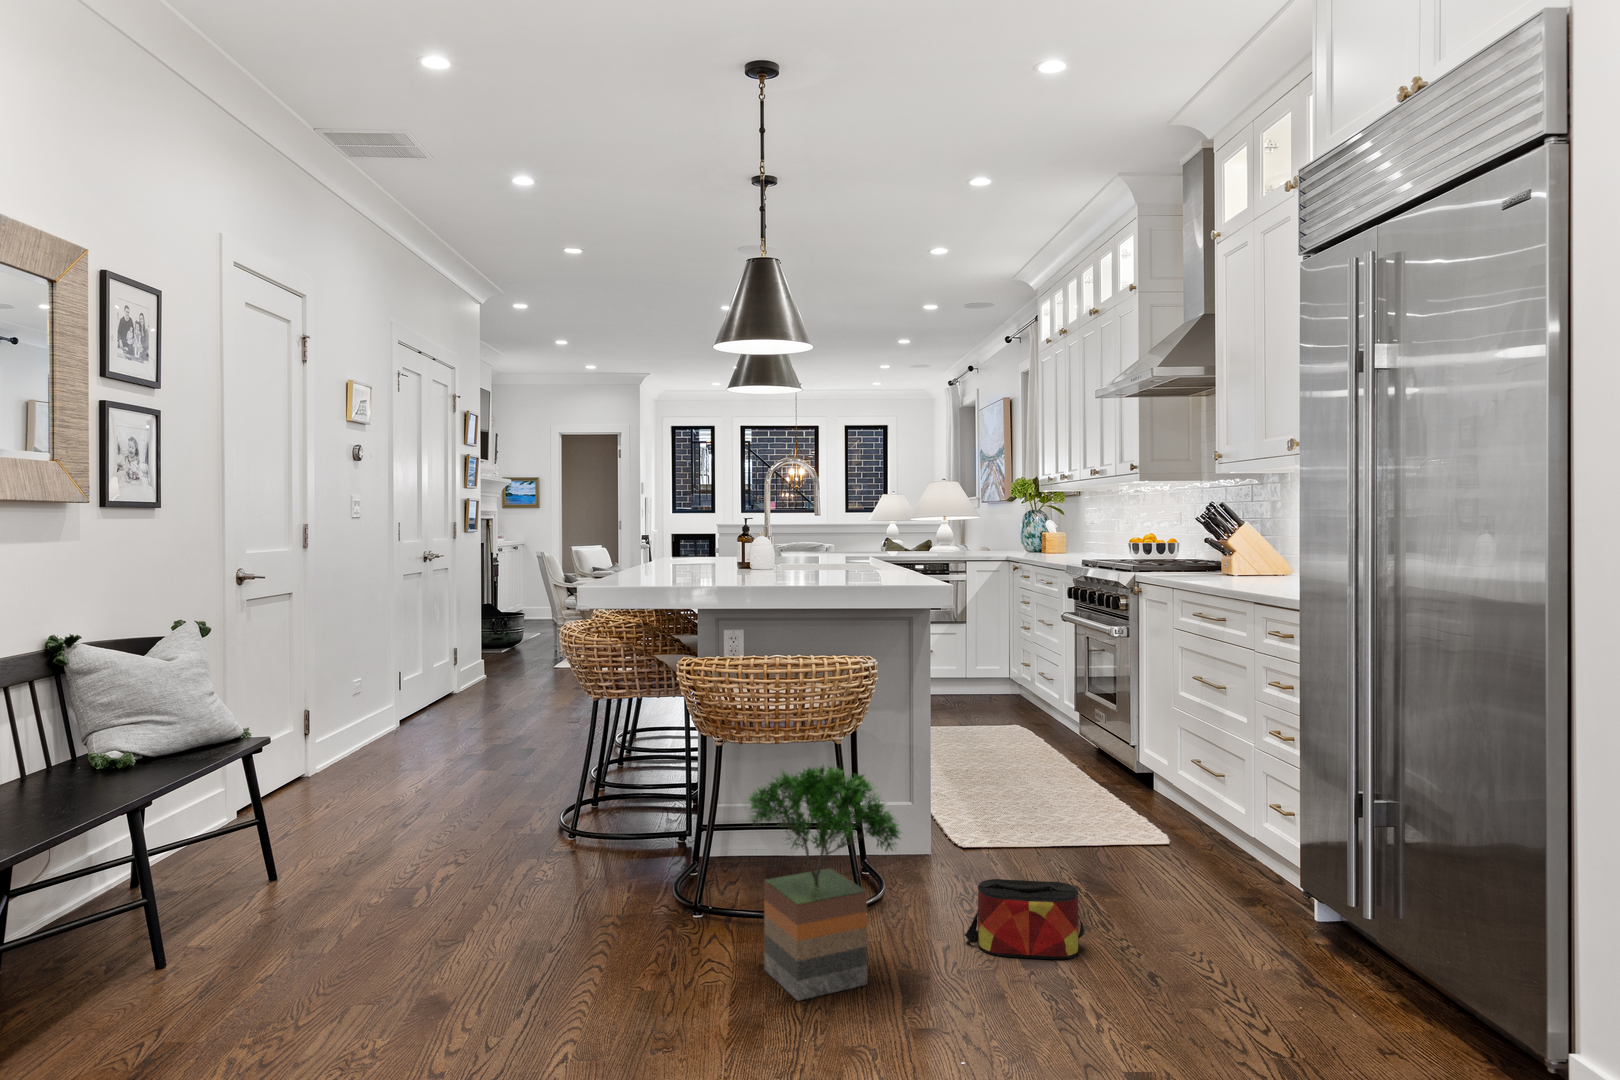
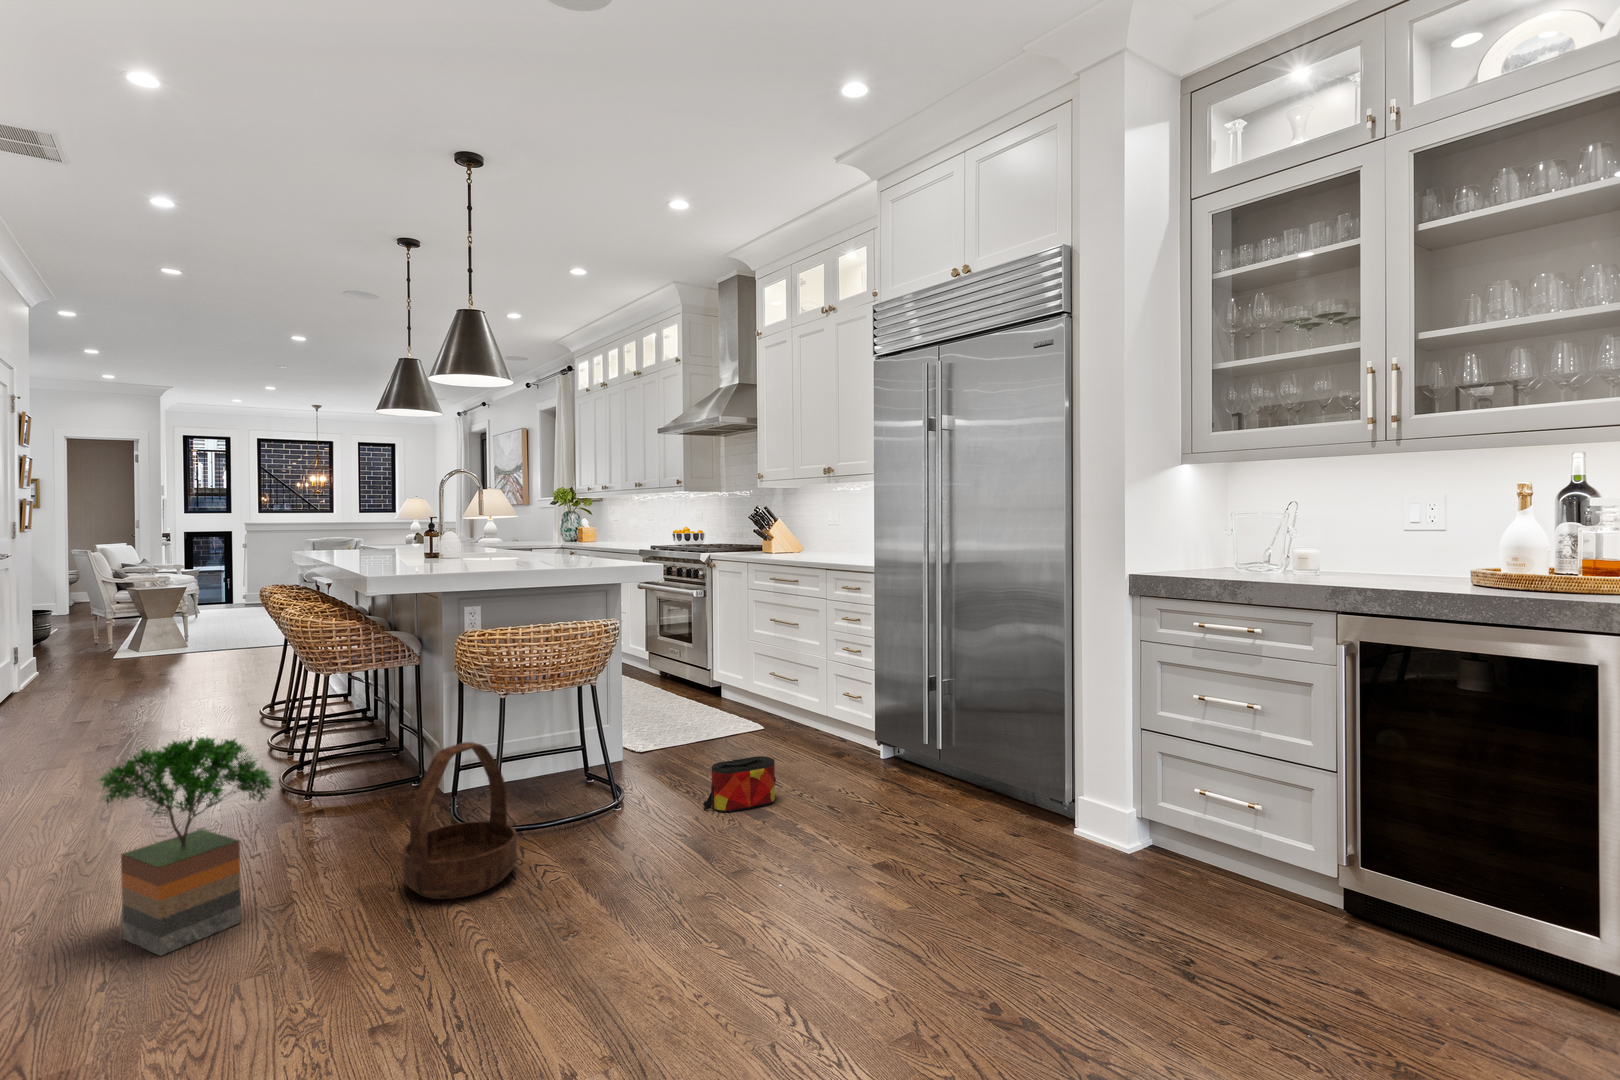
potted tree: present [748,766,900,1001] -> present [99,737,273,956]
basket: none [562,791,687,976] -> present [403,742,517,899]

